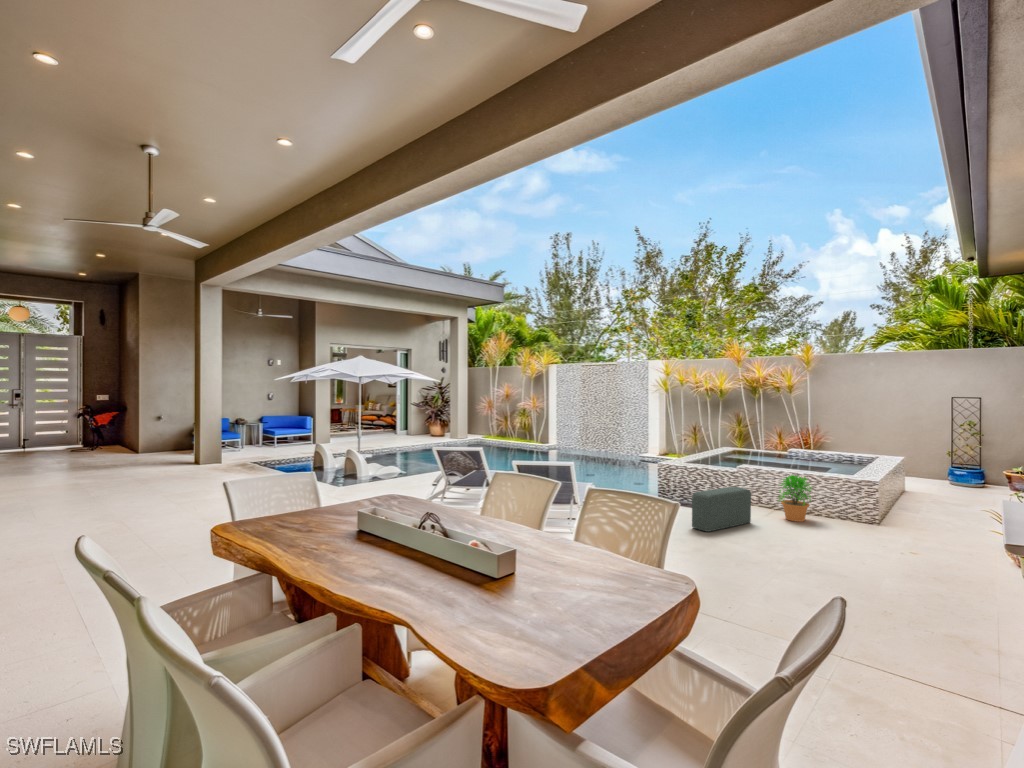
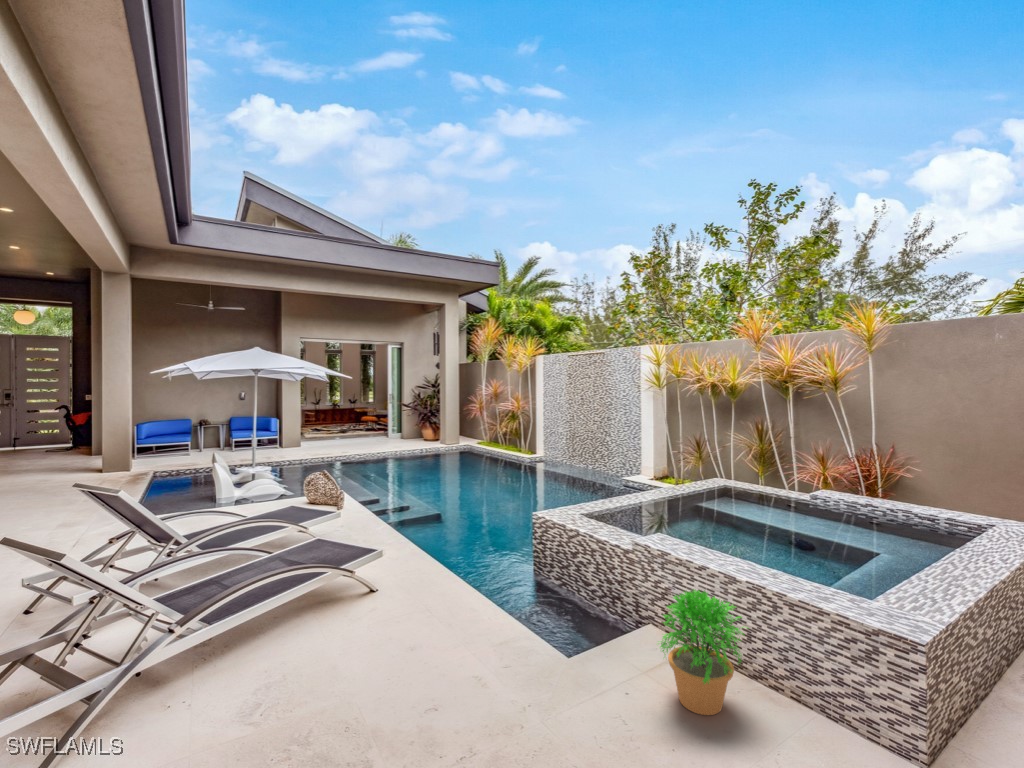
pouf: present [692,487,751,532] -> none [409,607,576,738]

